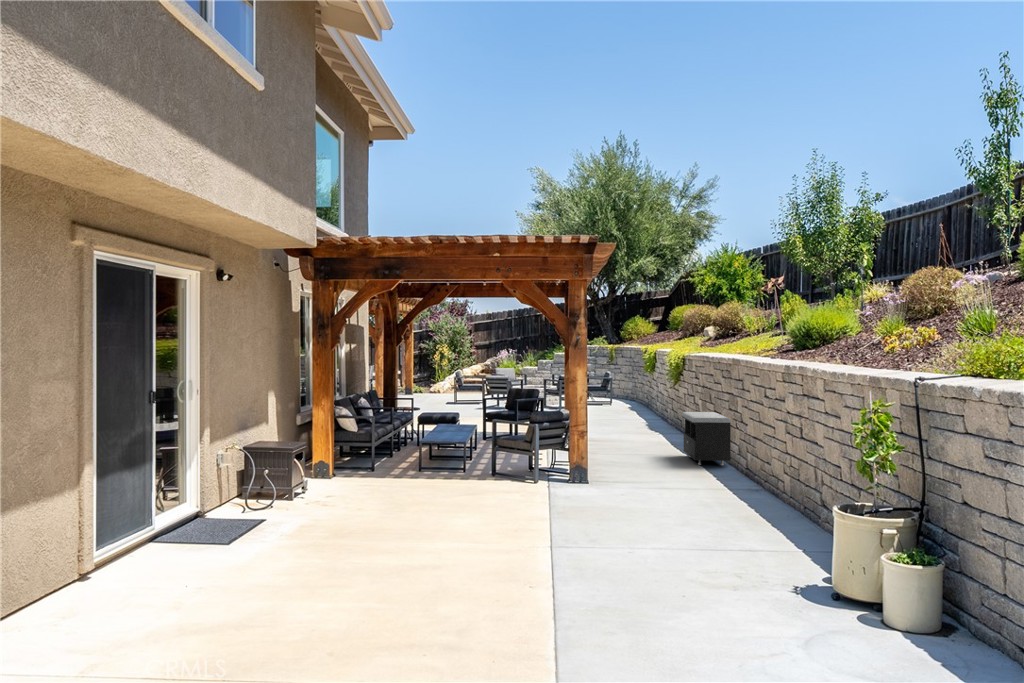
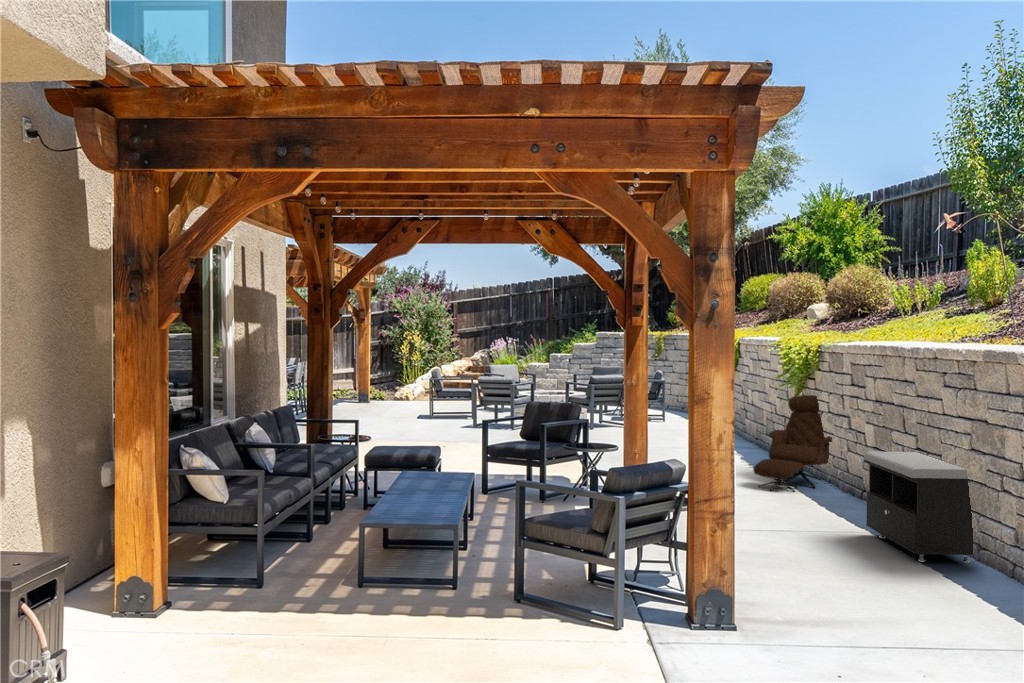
lounge chair: none [641,385,695,440] -> present [753,395,832,492]

